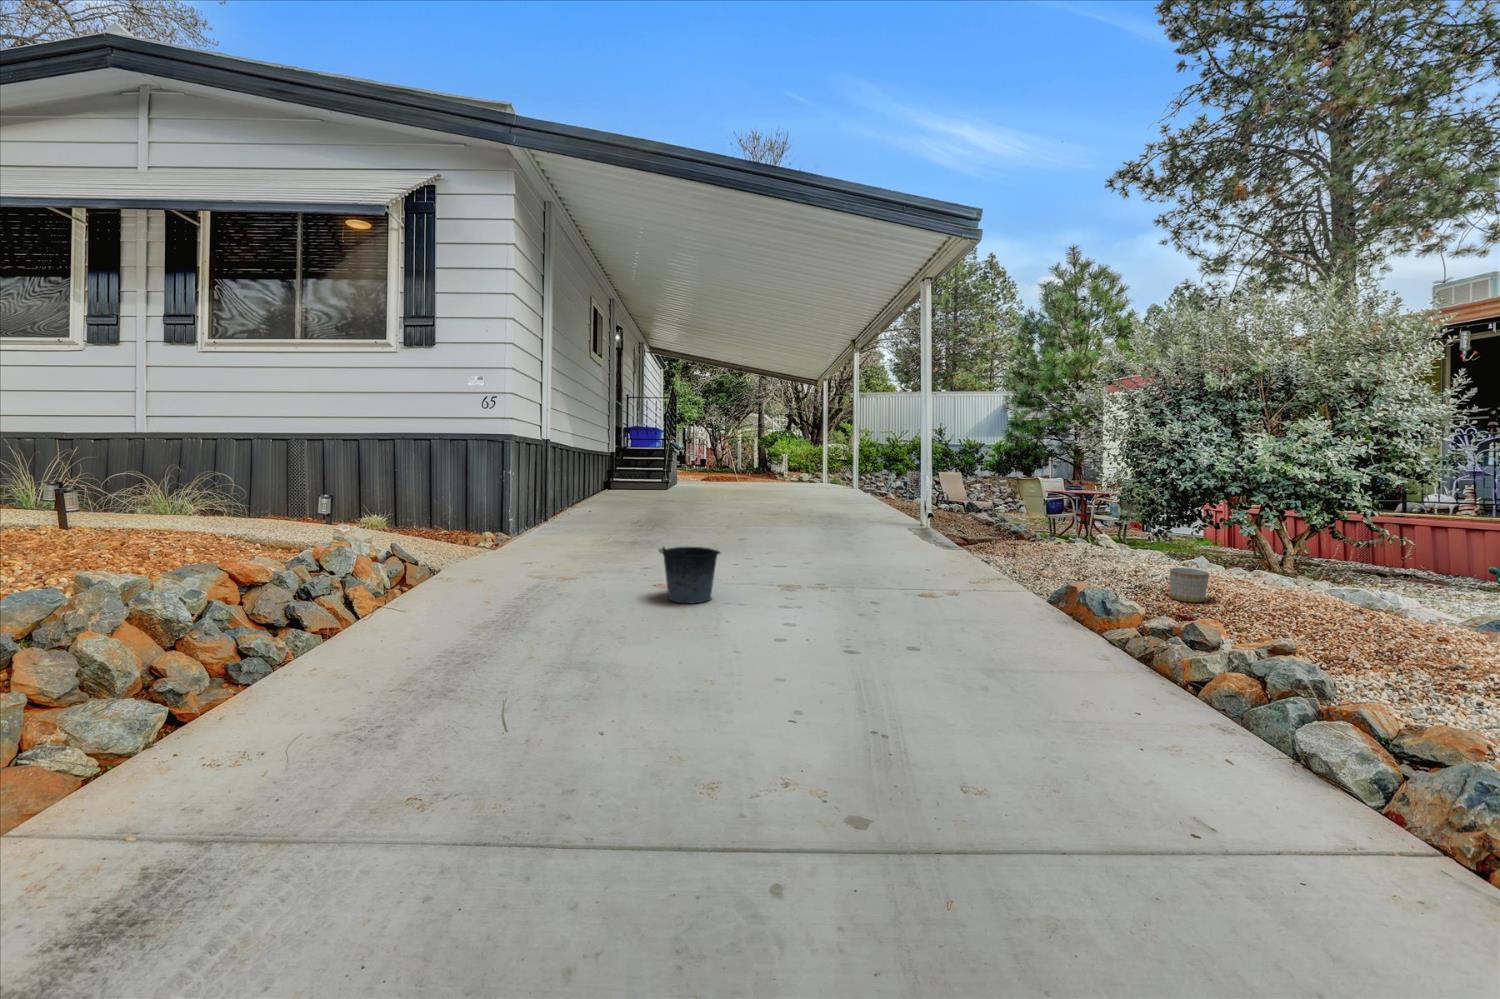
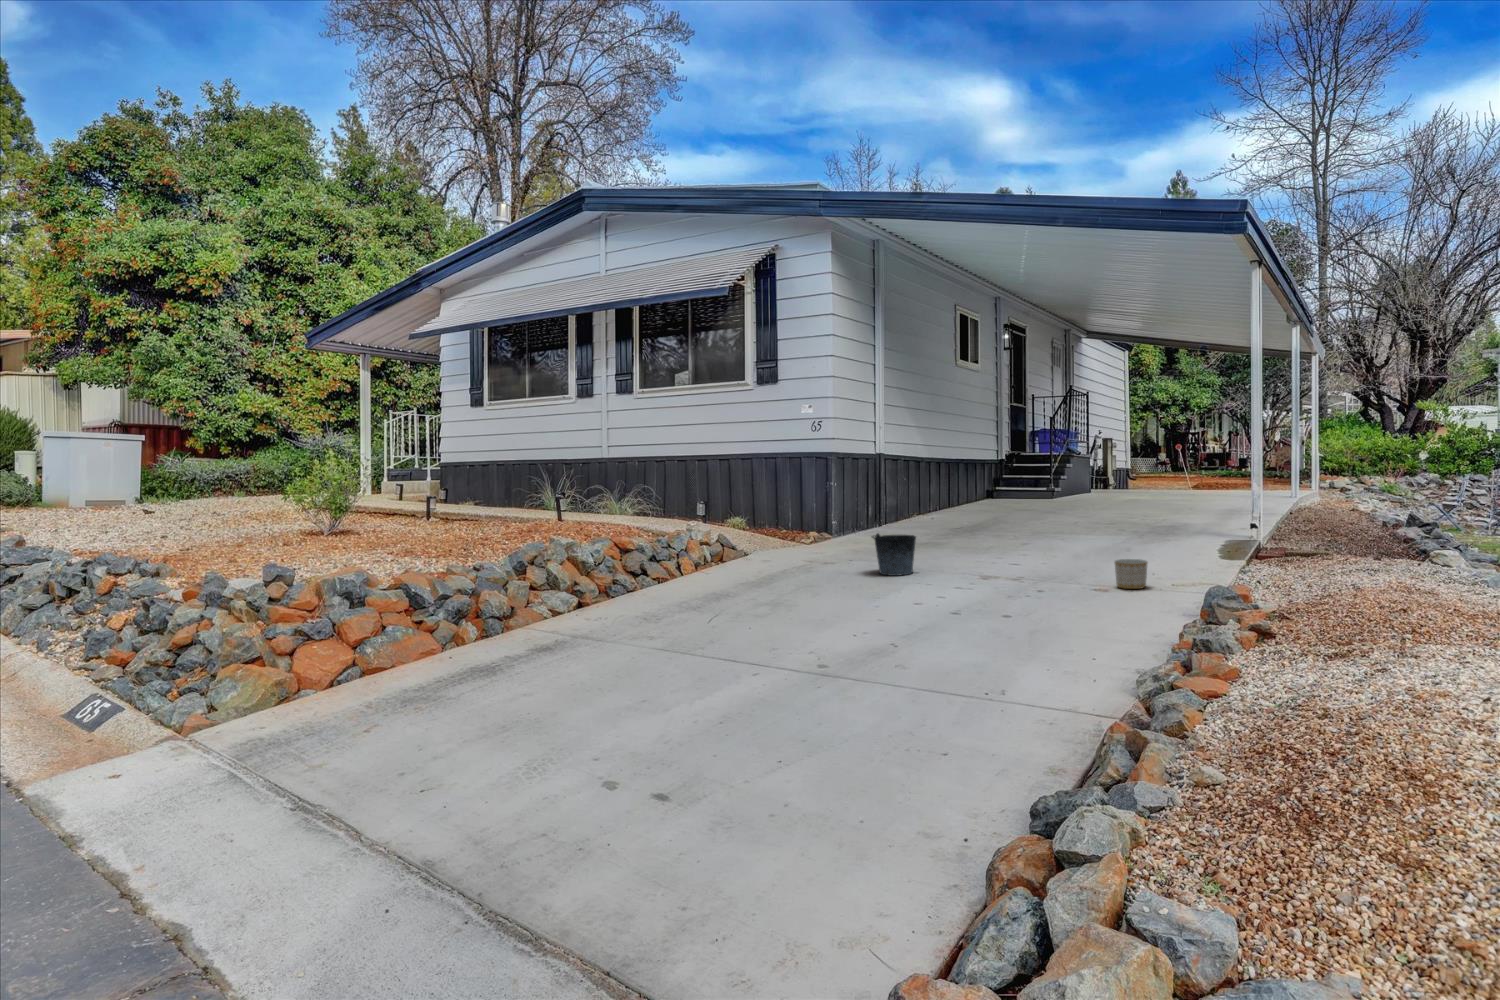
planter: present [1170,568,1209,602] -> present [1115,559,1148,589]

